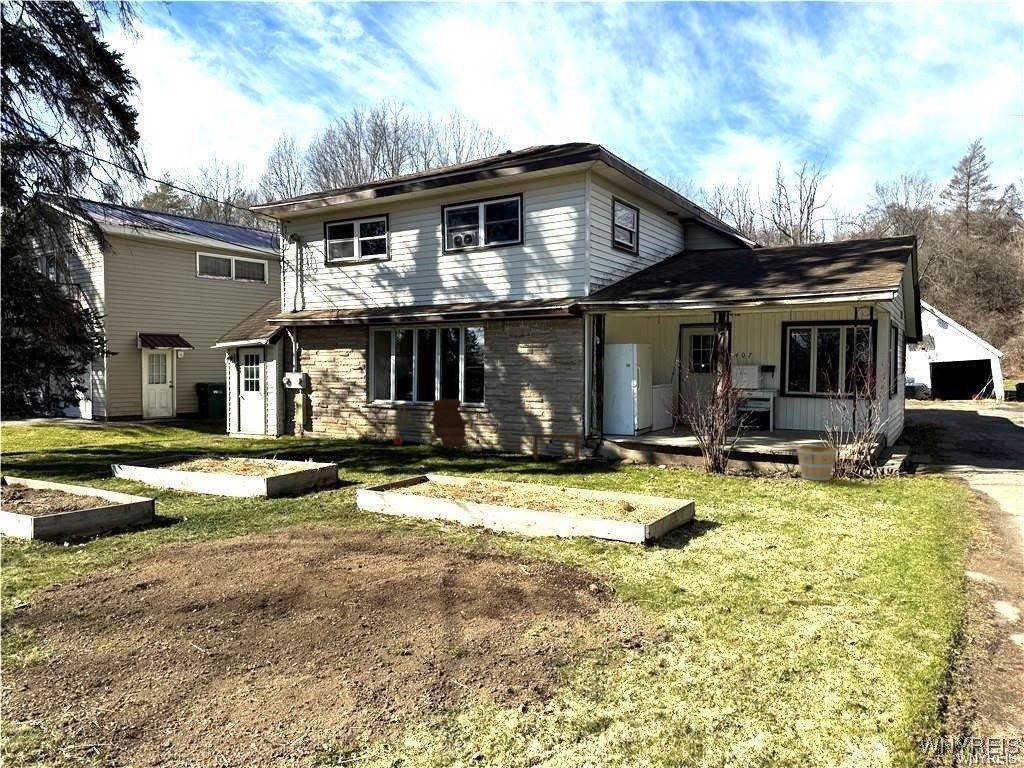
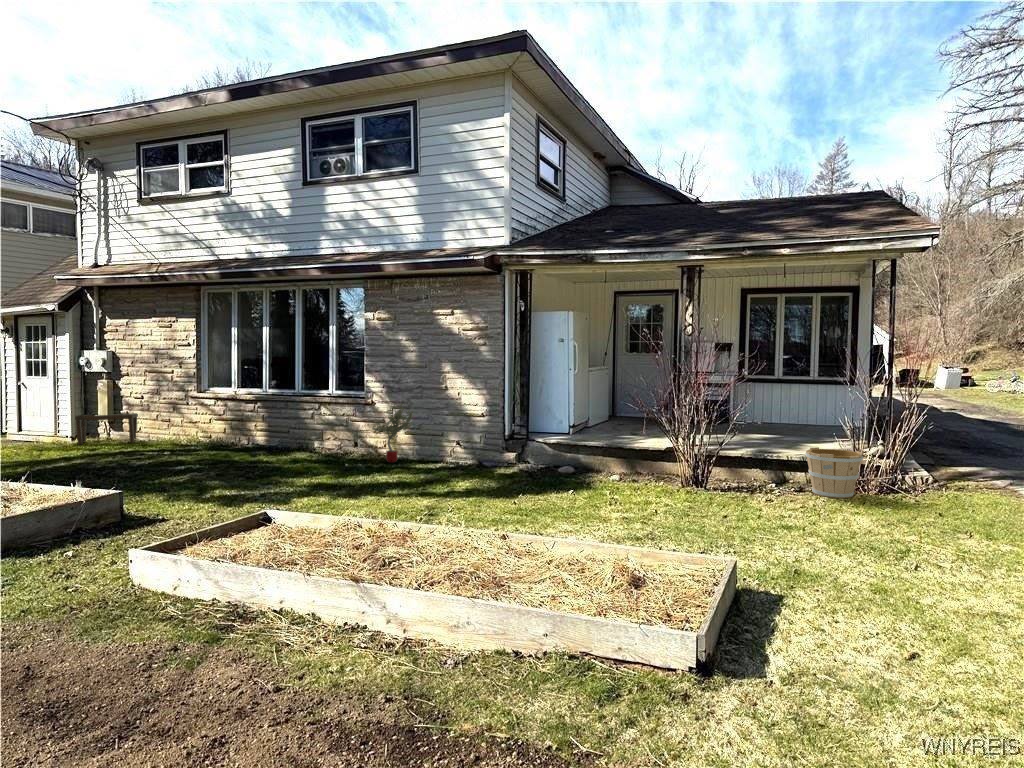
lounge chair: present [429,399,469,454] -> none [286,387,344,465]
potted tree: present [387,407,410,445] -> present [372,404,413,463]
bench: present [533,433,580,461] -> present [75,413,138,445]

